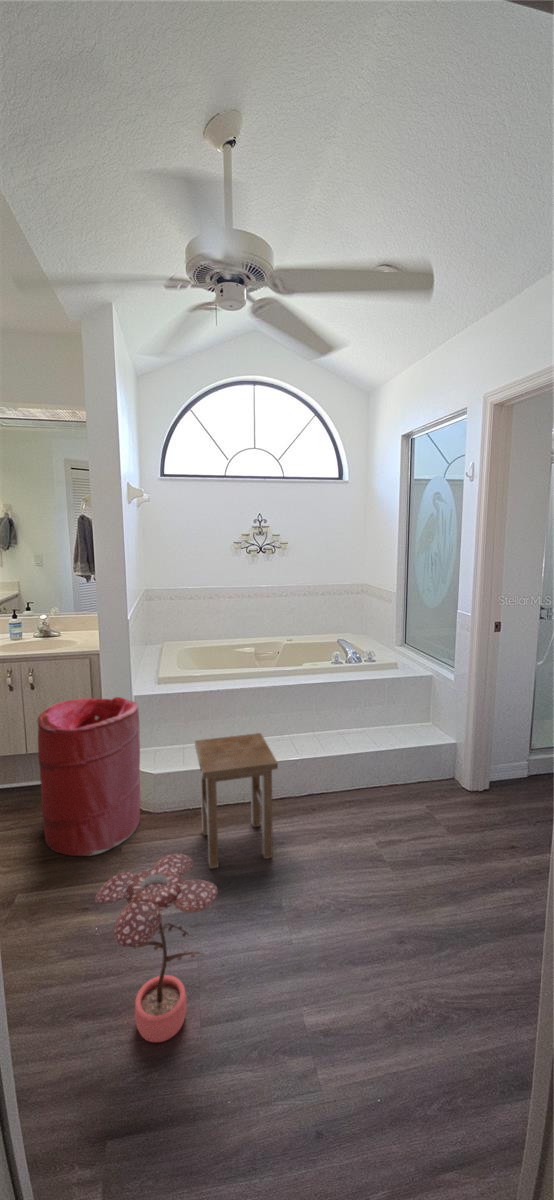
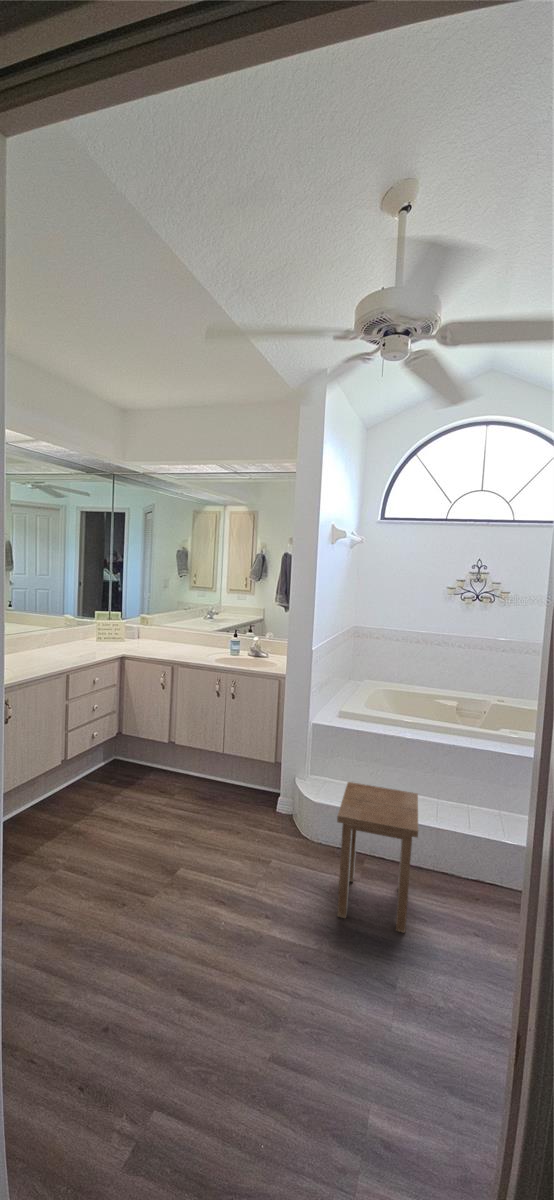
laundry hamper: present [38,697,140,856] -> none [216,715,306,860]
potted plant: present [95,853,218,1043] -> none [190,883,292,1062]

